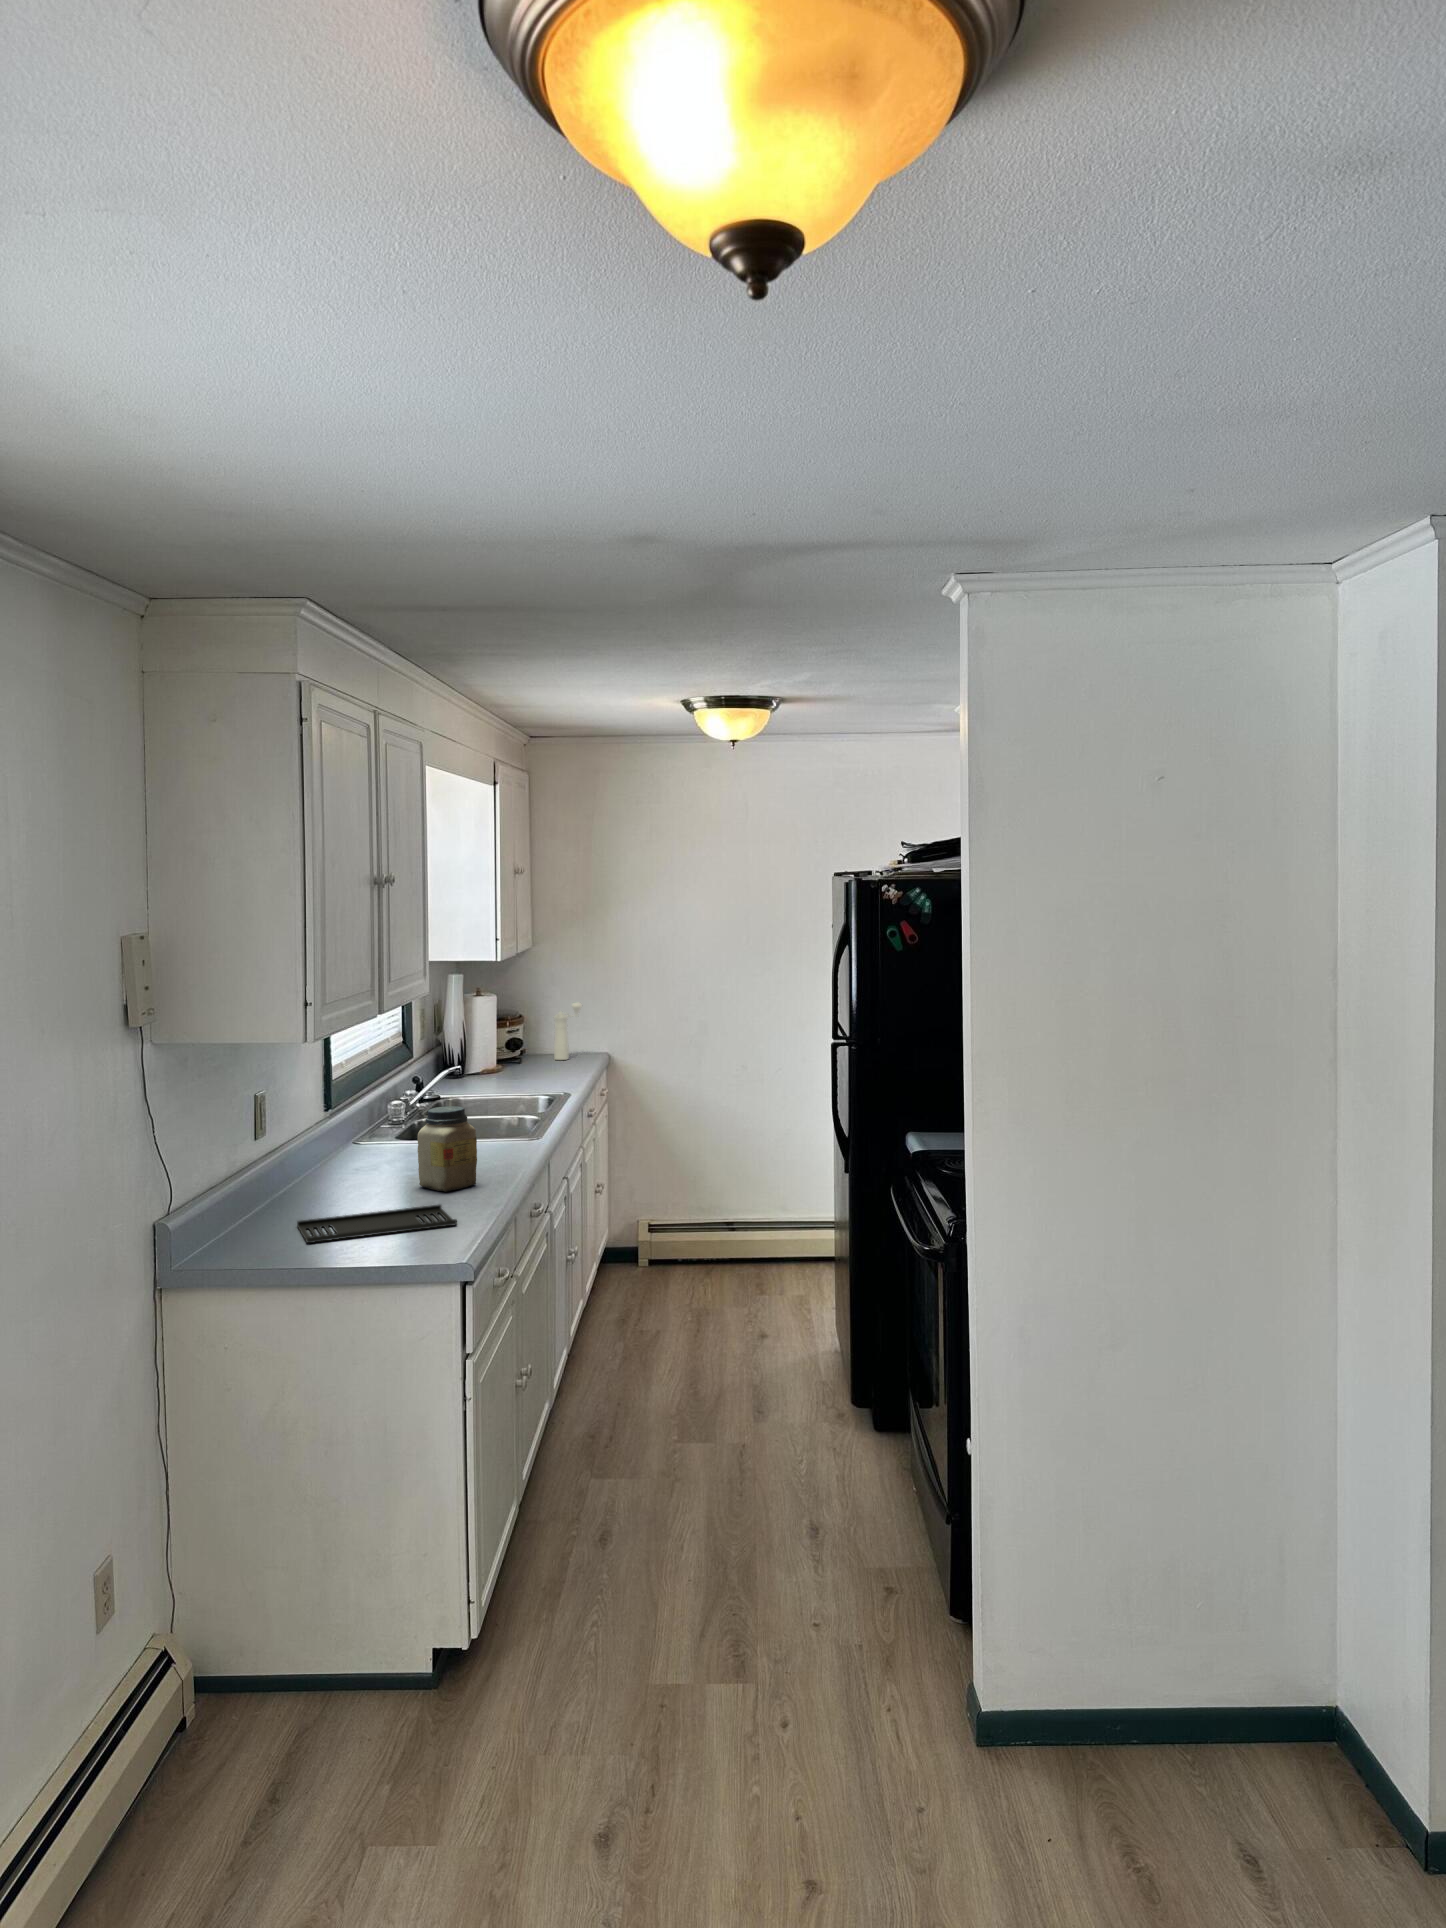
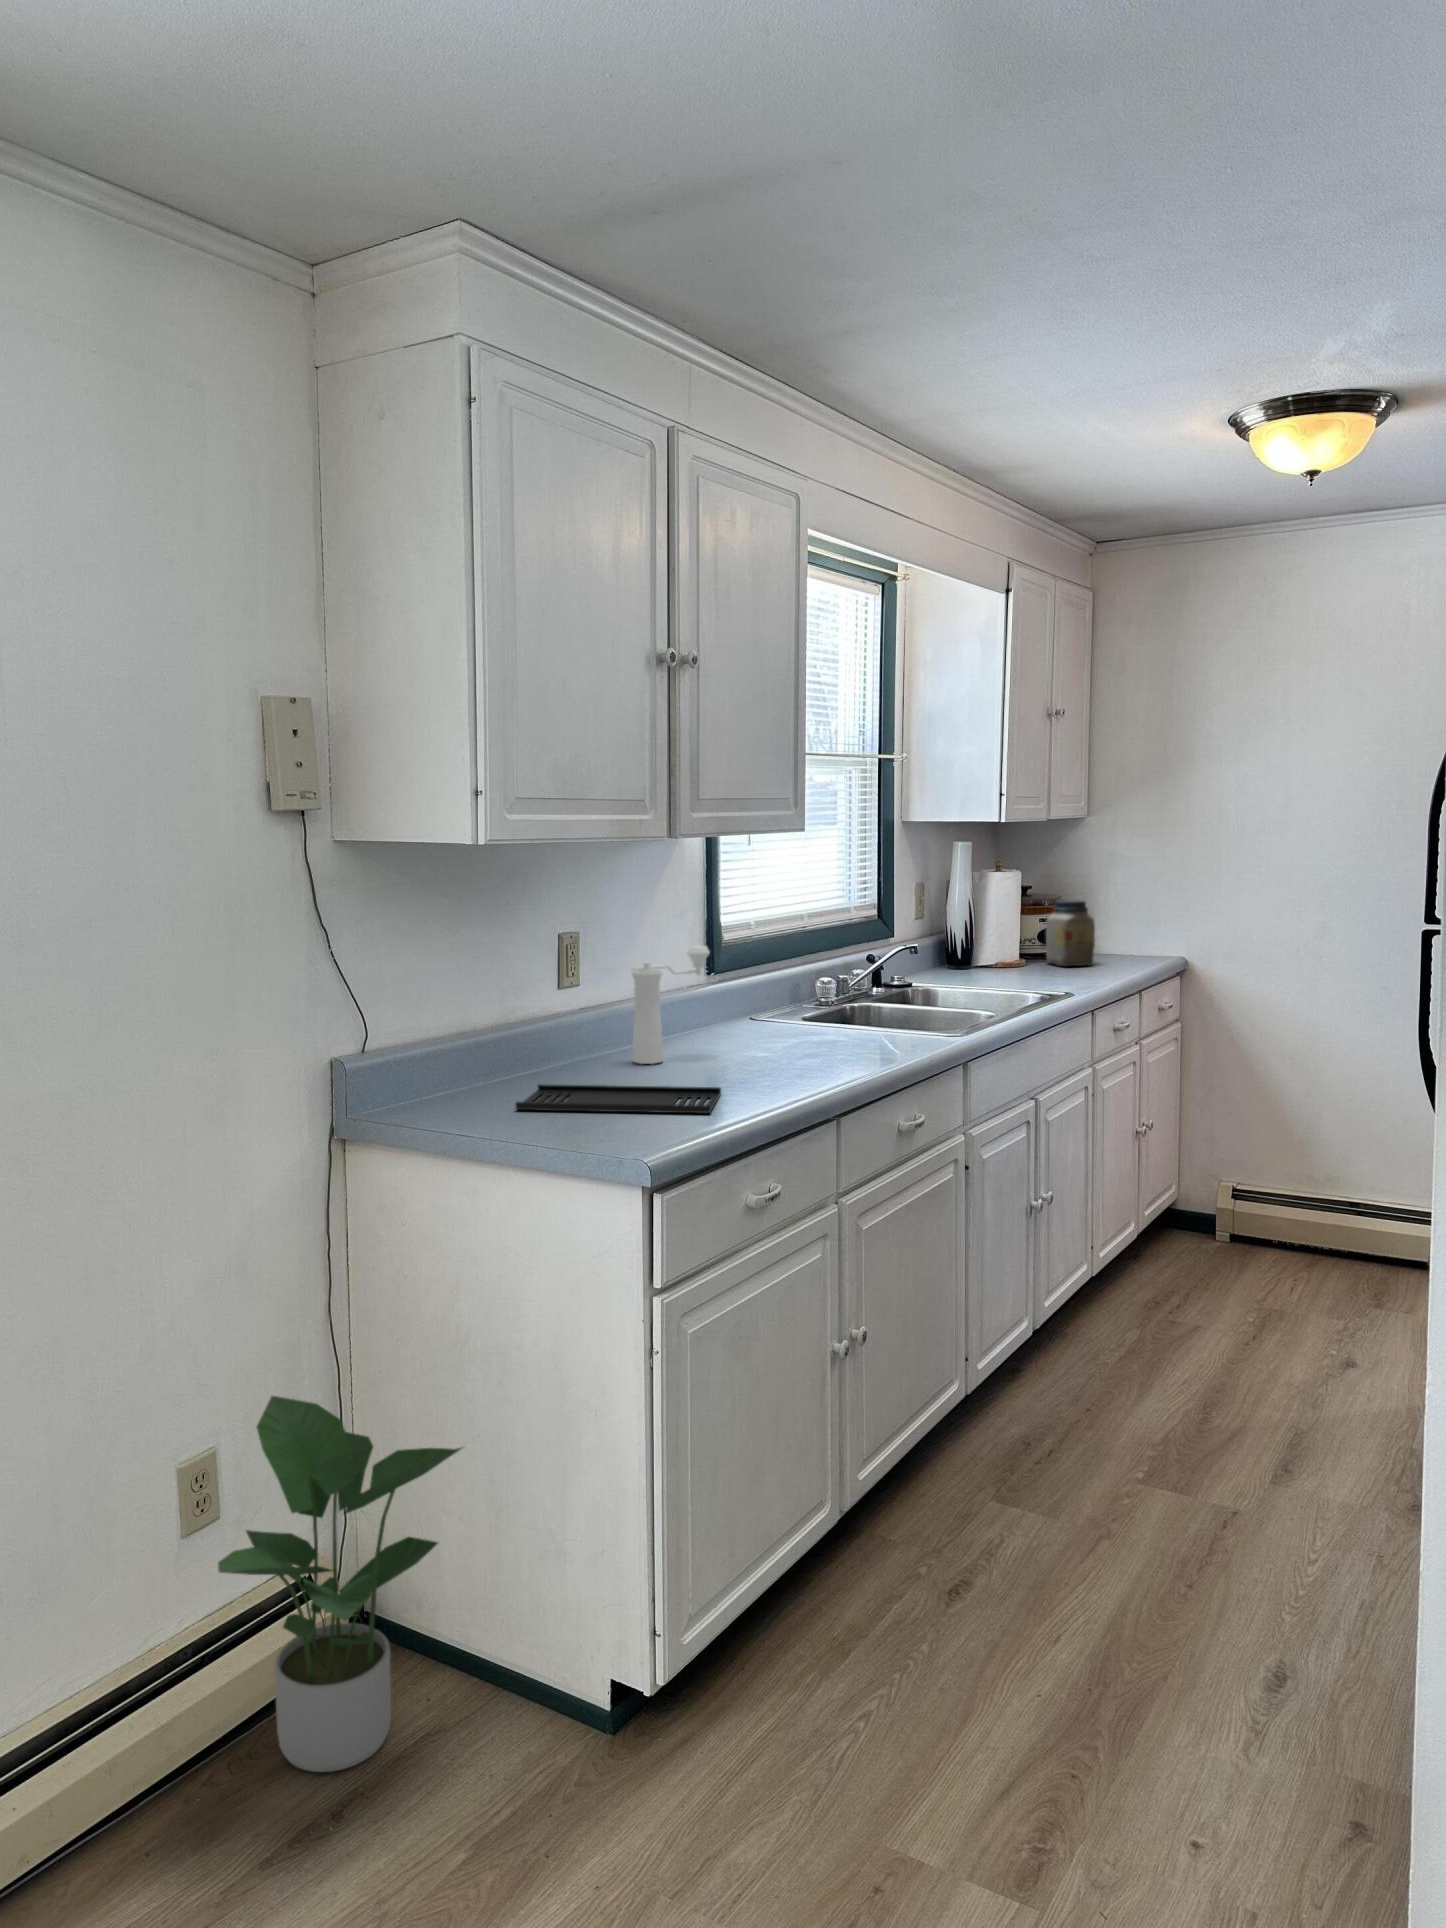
pepper mill: present [554,1002,582,1060] -> present [632,946,710,1064]
jar: present [418,1106,477,1192] -> present [1046,900,1095,966]
potted plant: none [135,1501,336,1790] -> present [218,1396,462,1772]

